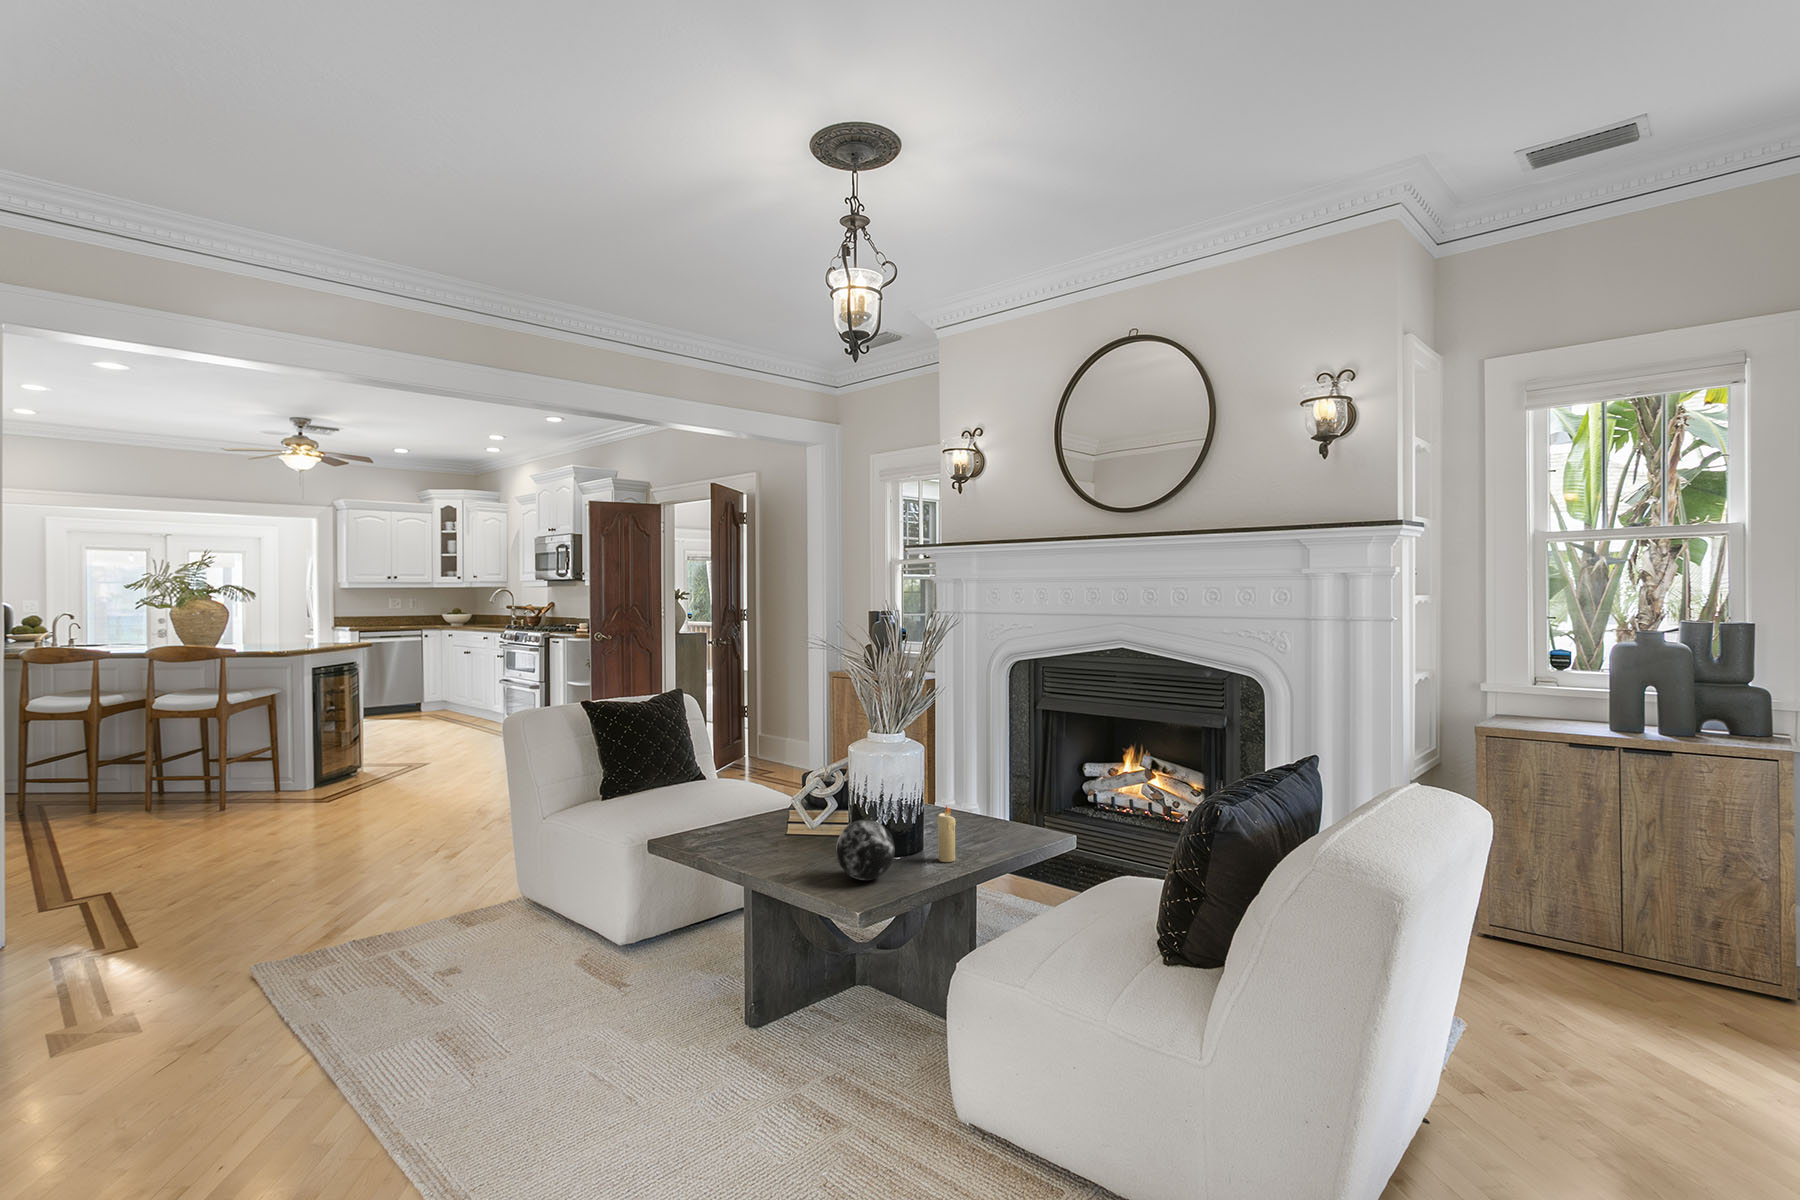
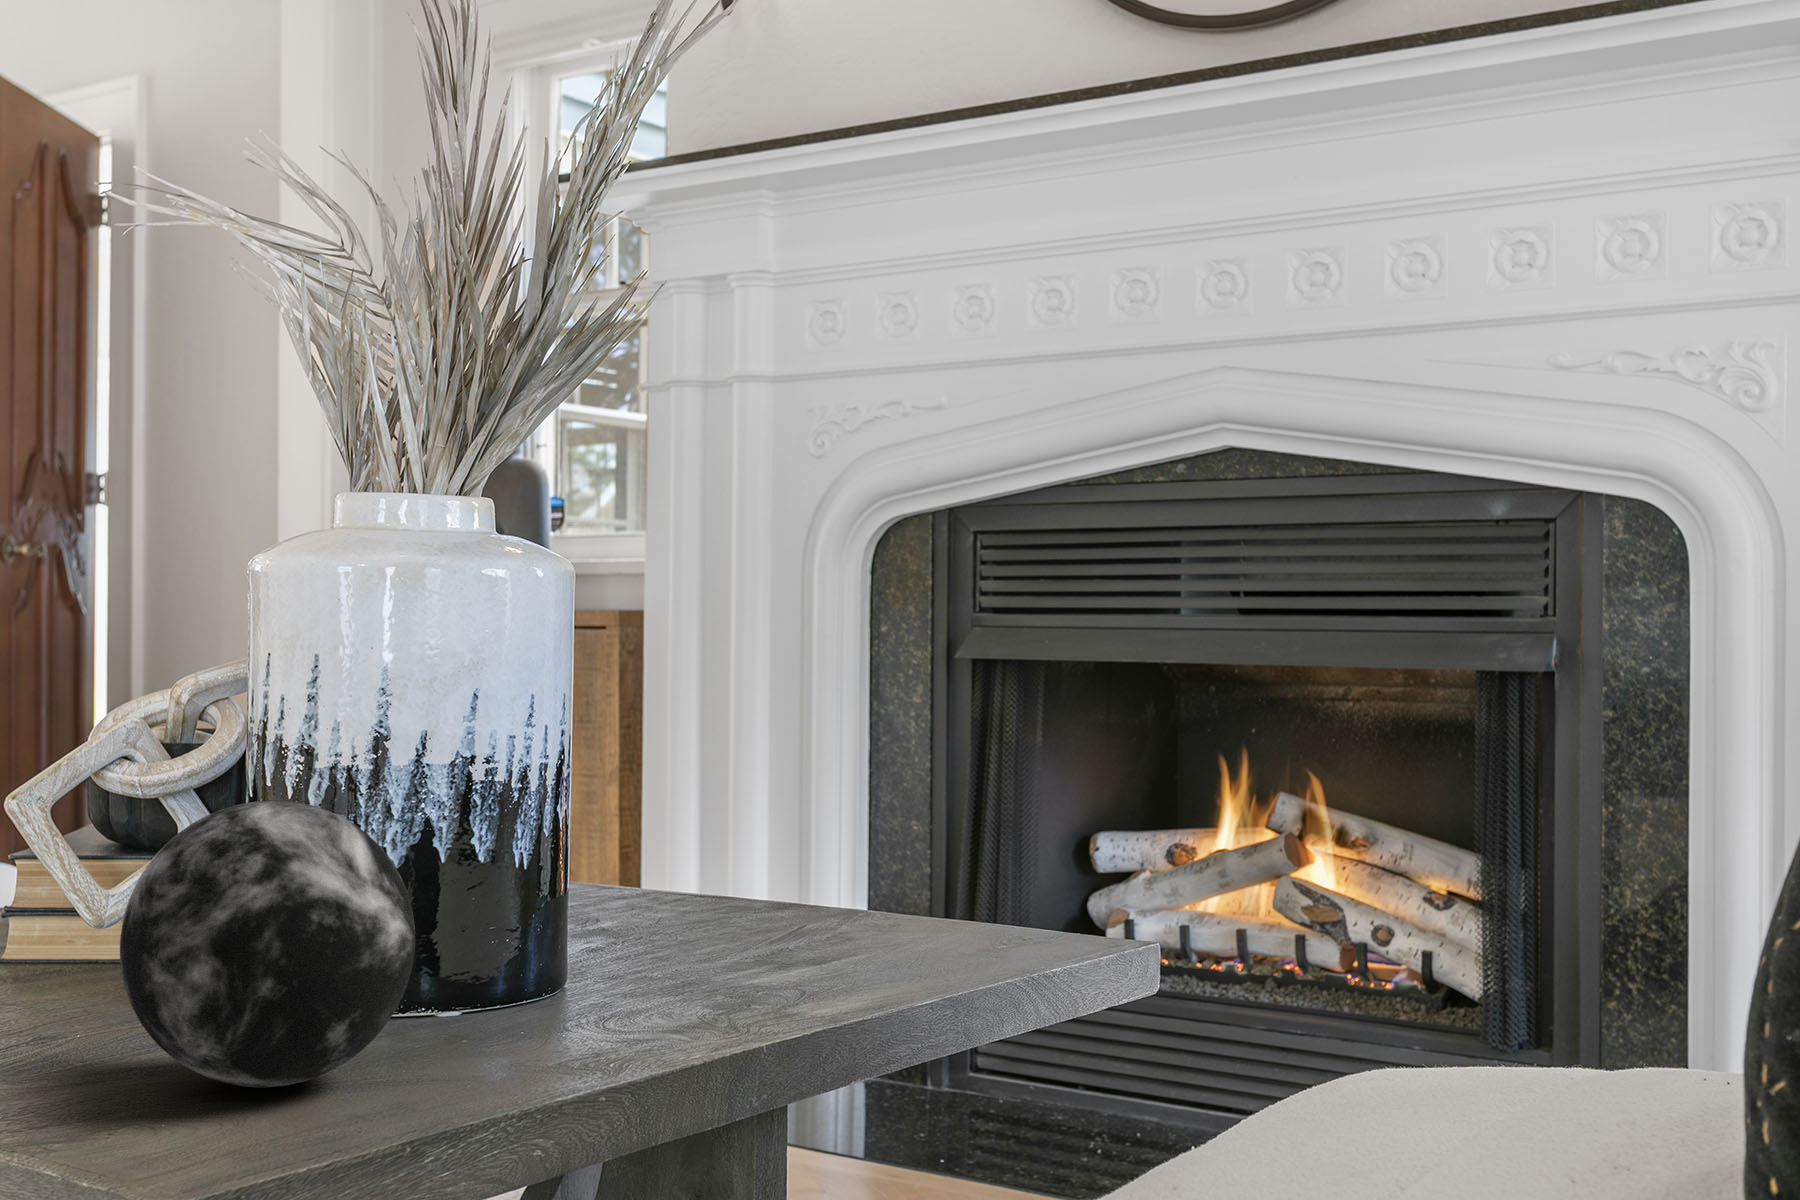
candle: present [937,806,956,862] -> none [624,775,706,1024]

